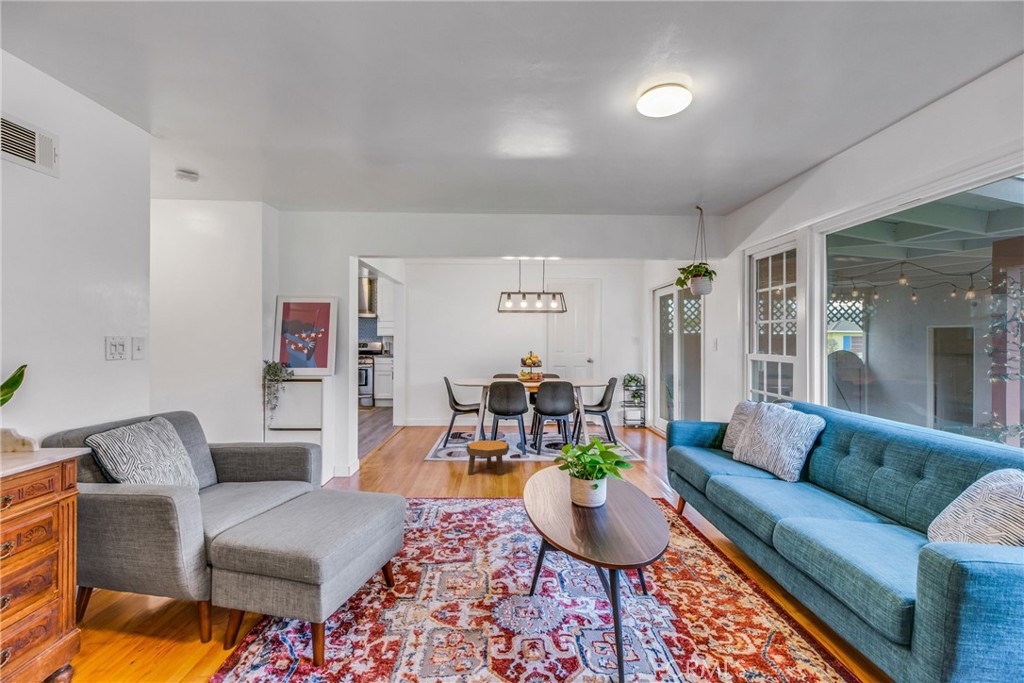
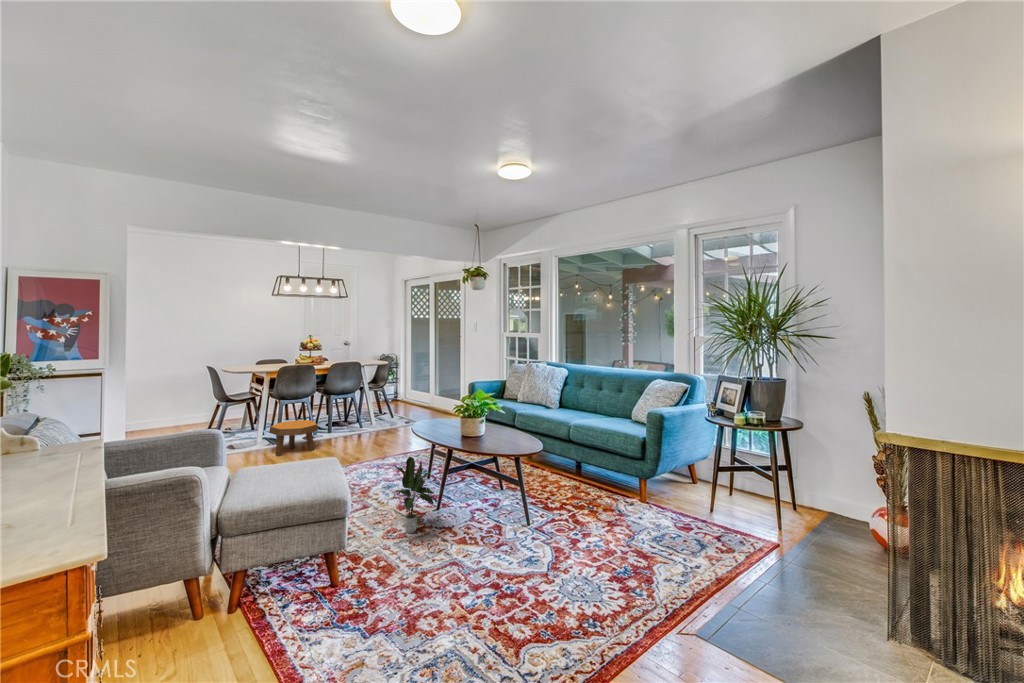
potted plant: none [443,520,512,622] -> present [393,457,438,533]

